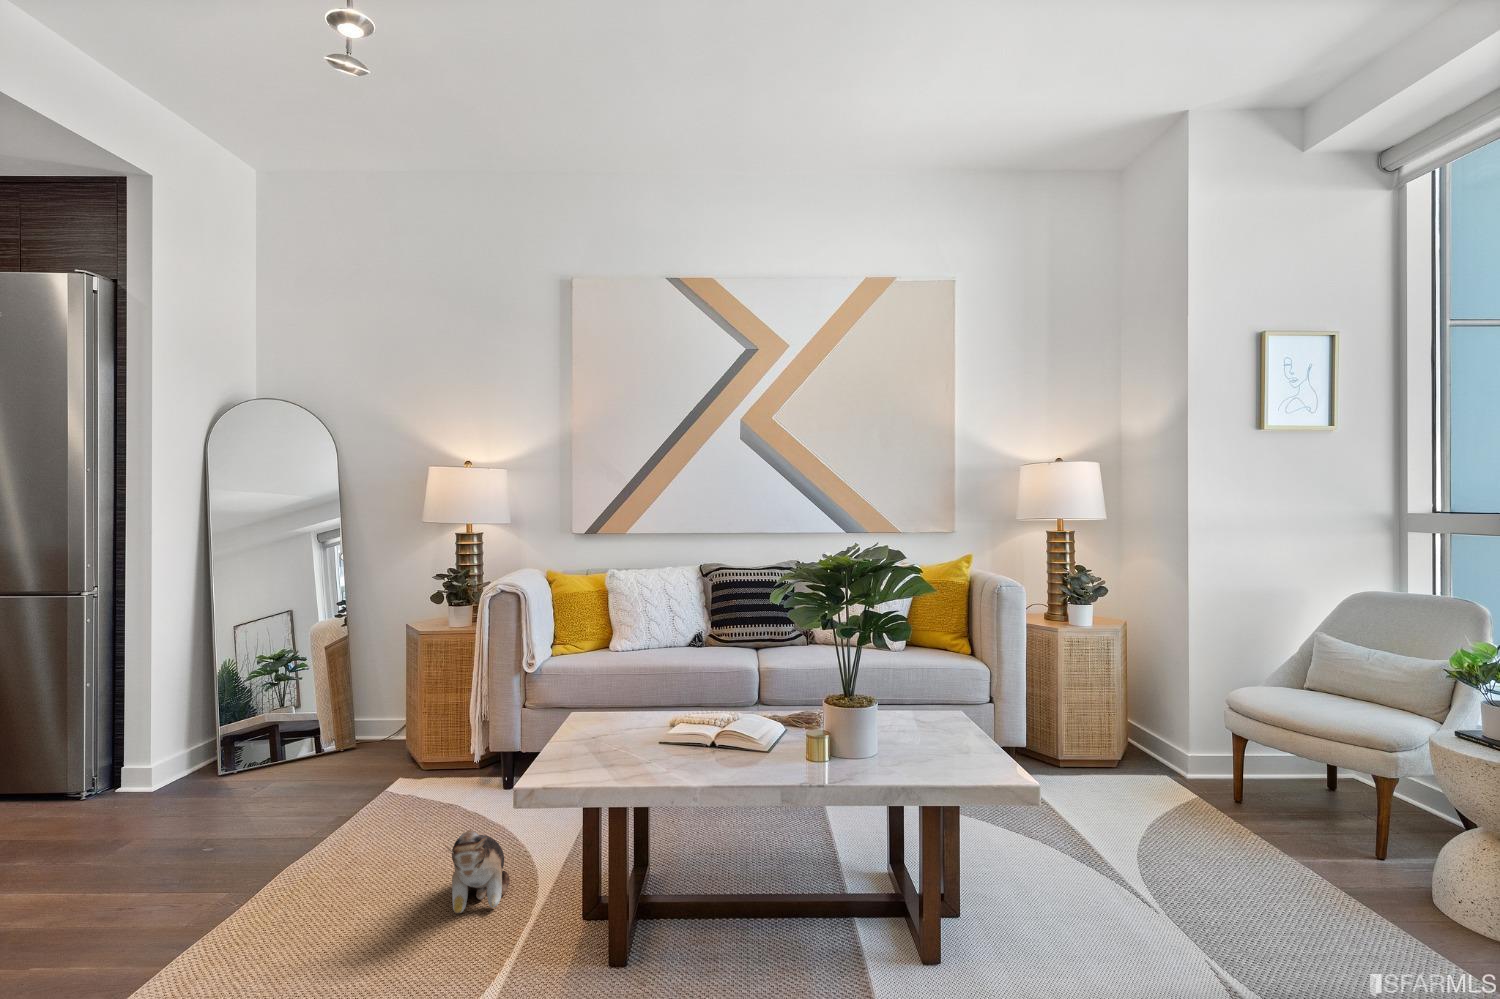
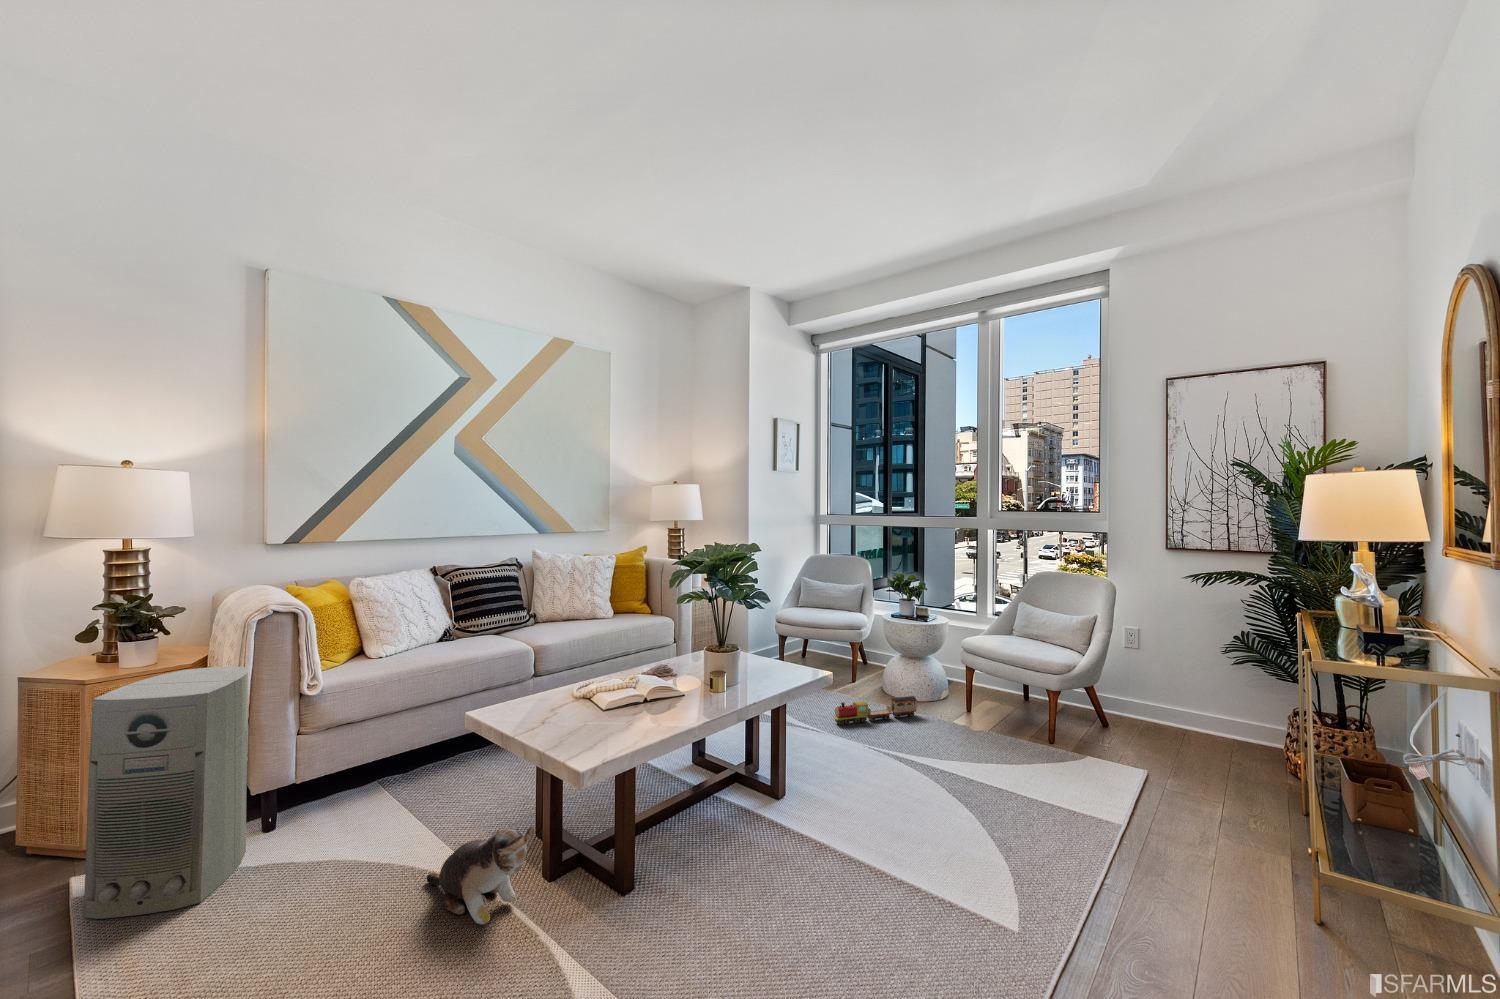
air purifier: none [362,632,475,812] -> present [83,666,249,919]
toy train: none [1131,870,1332,957] -> present [833,696,916,725]

